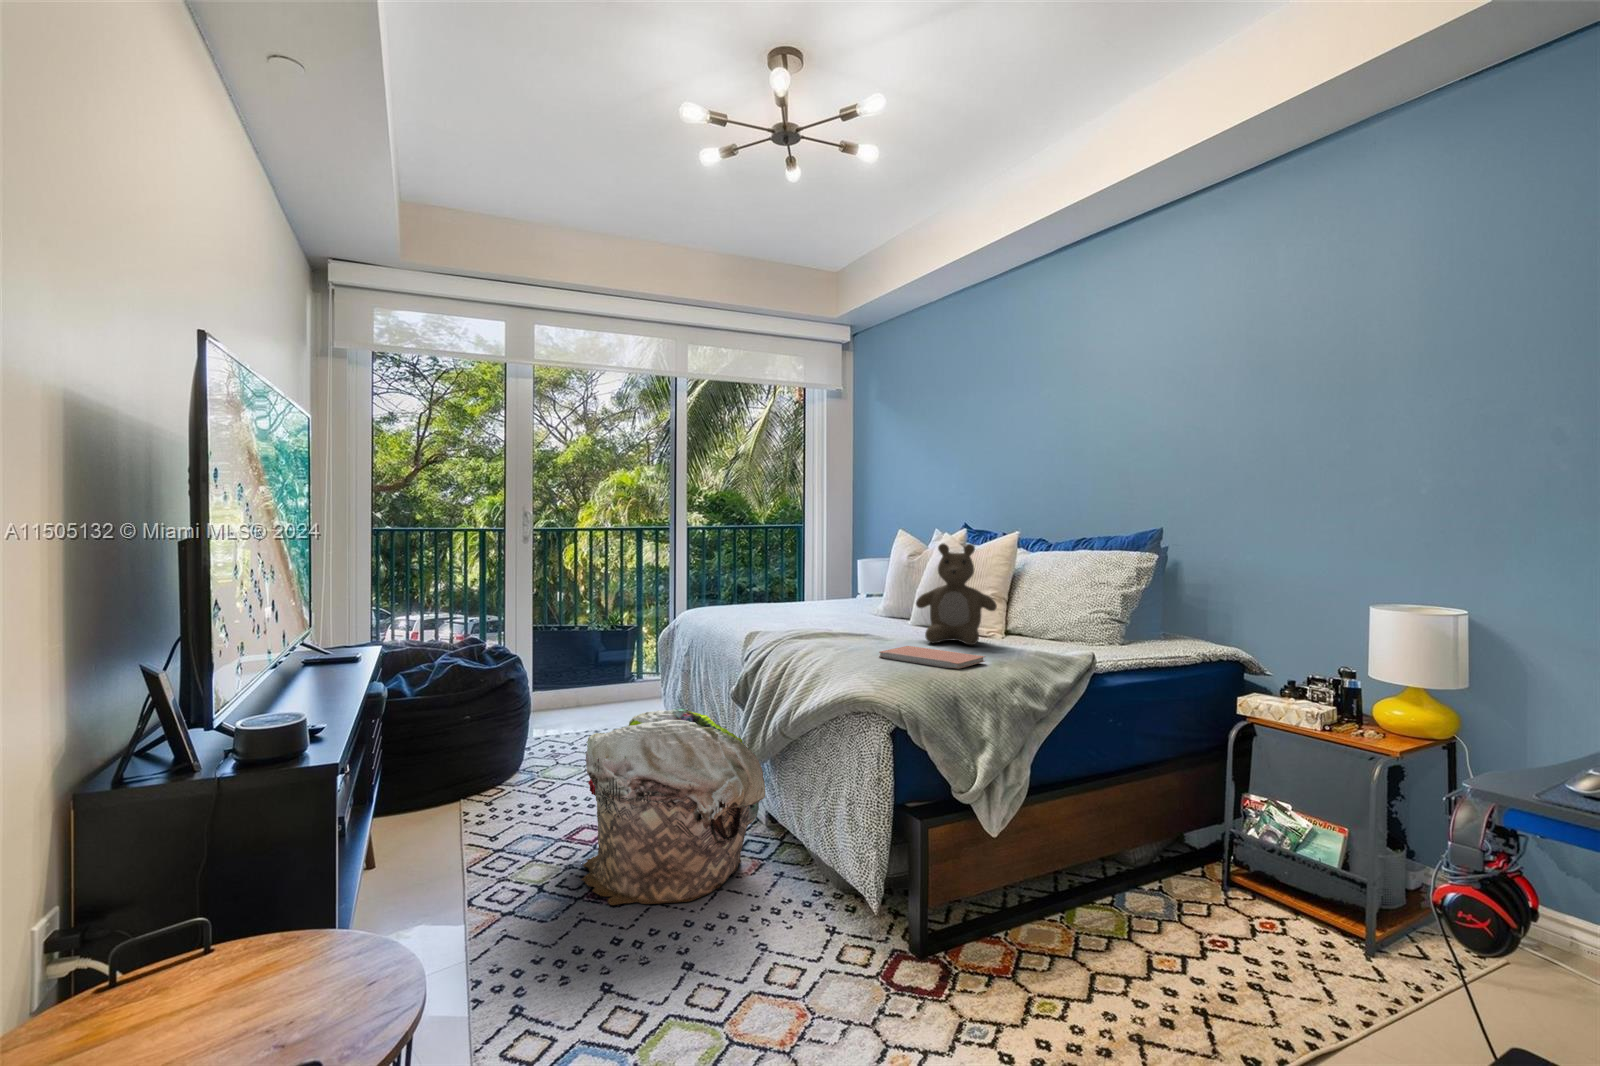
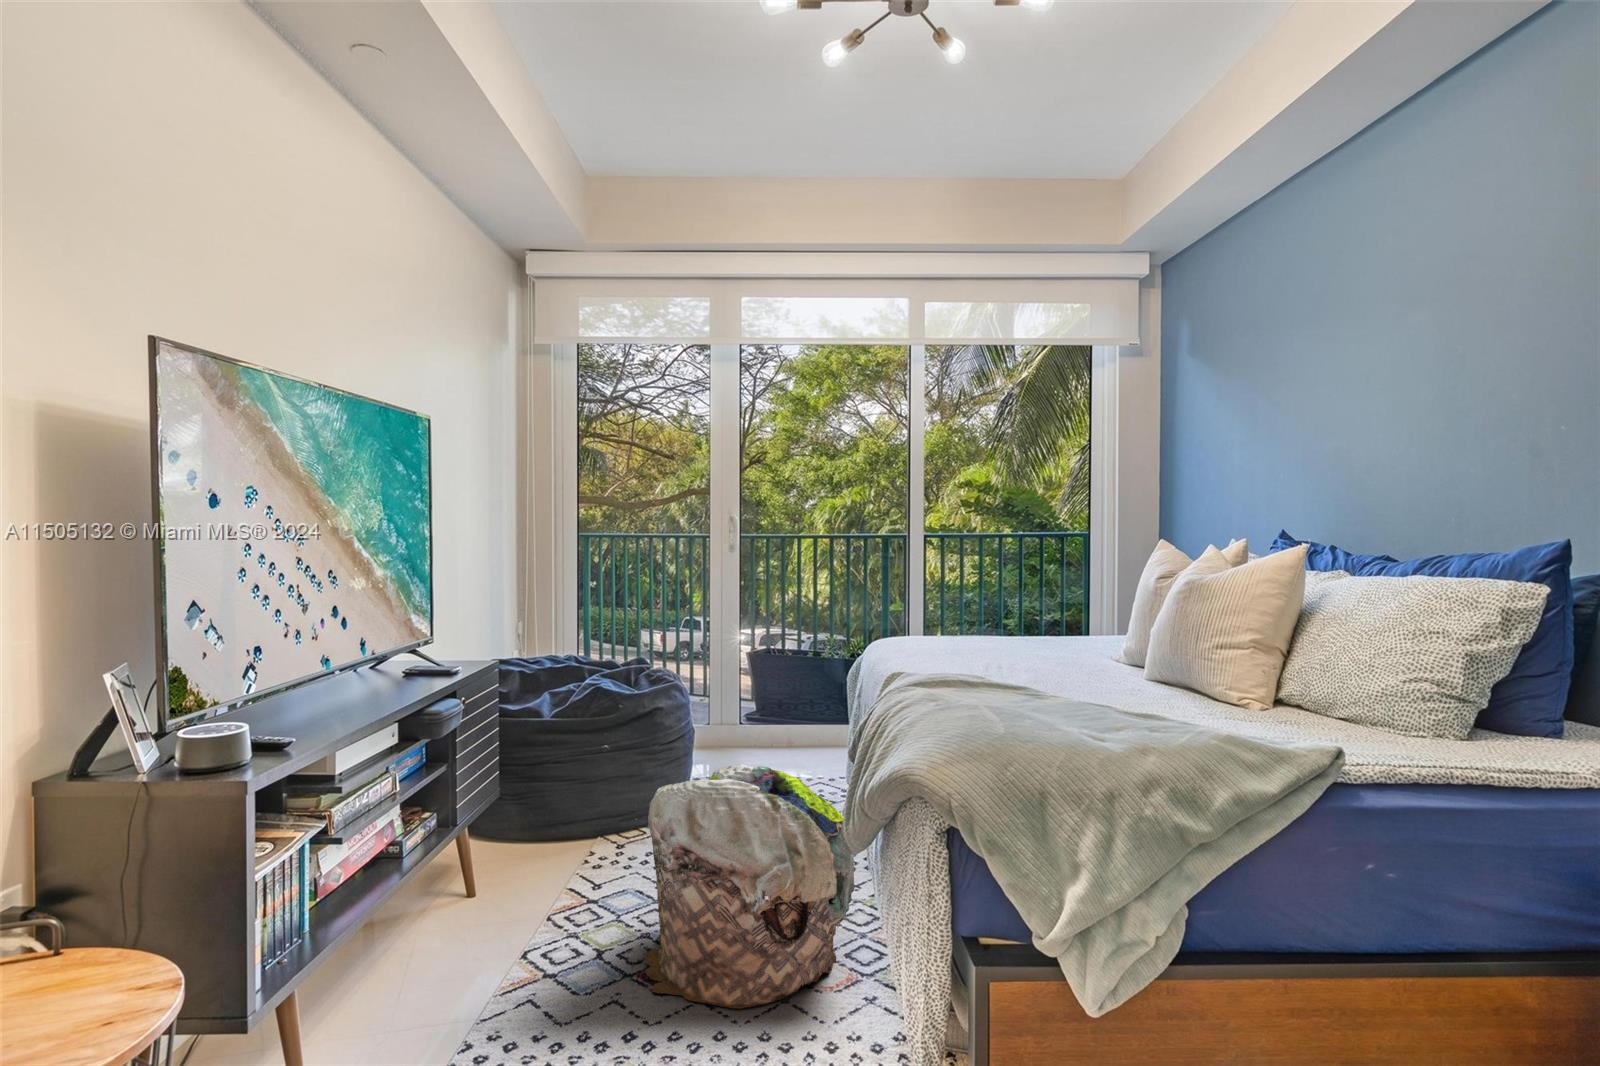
teddy bear: present [916,544,997,645] -> none [1094,564,1219,718]
notebook: present [879,646,985,669] -> none [978,712,1125,756]

